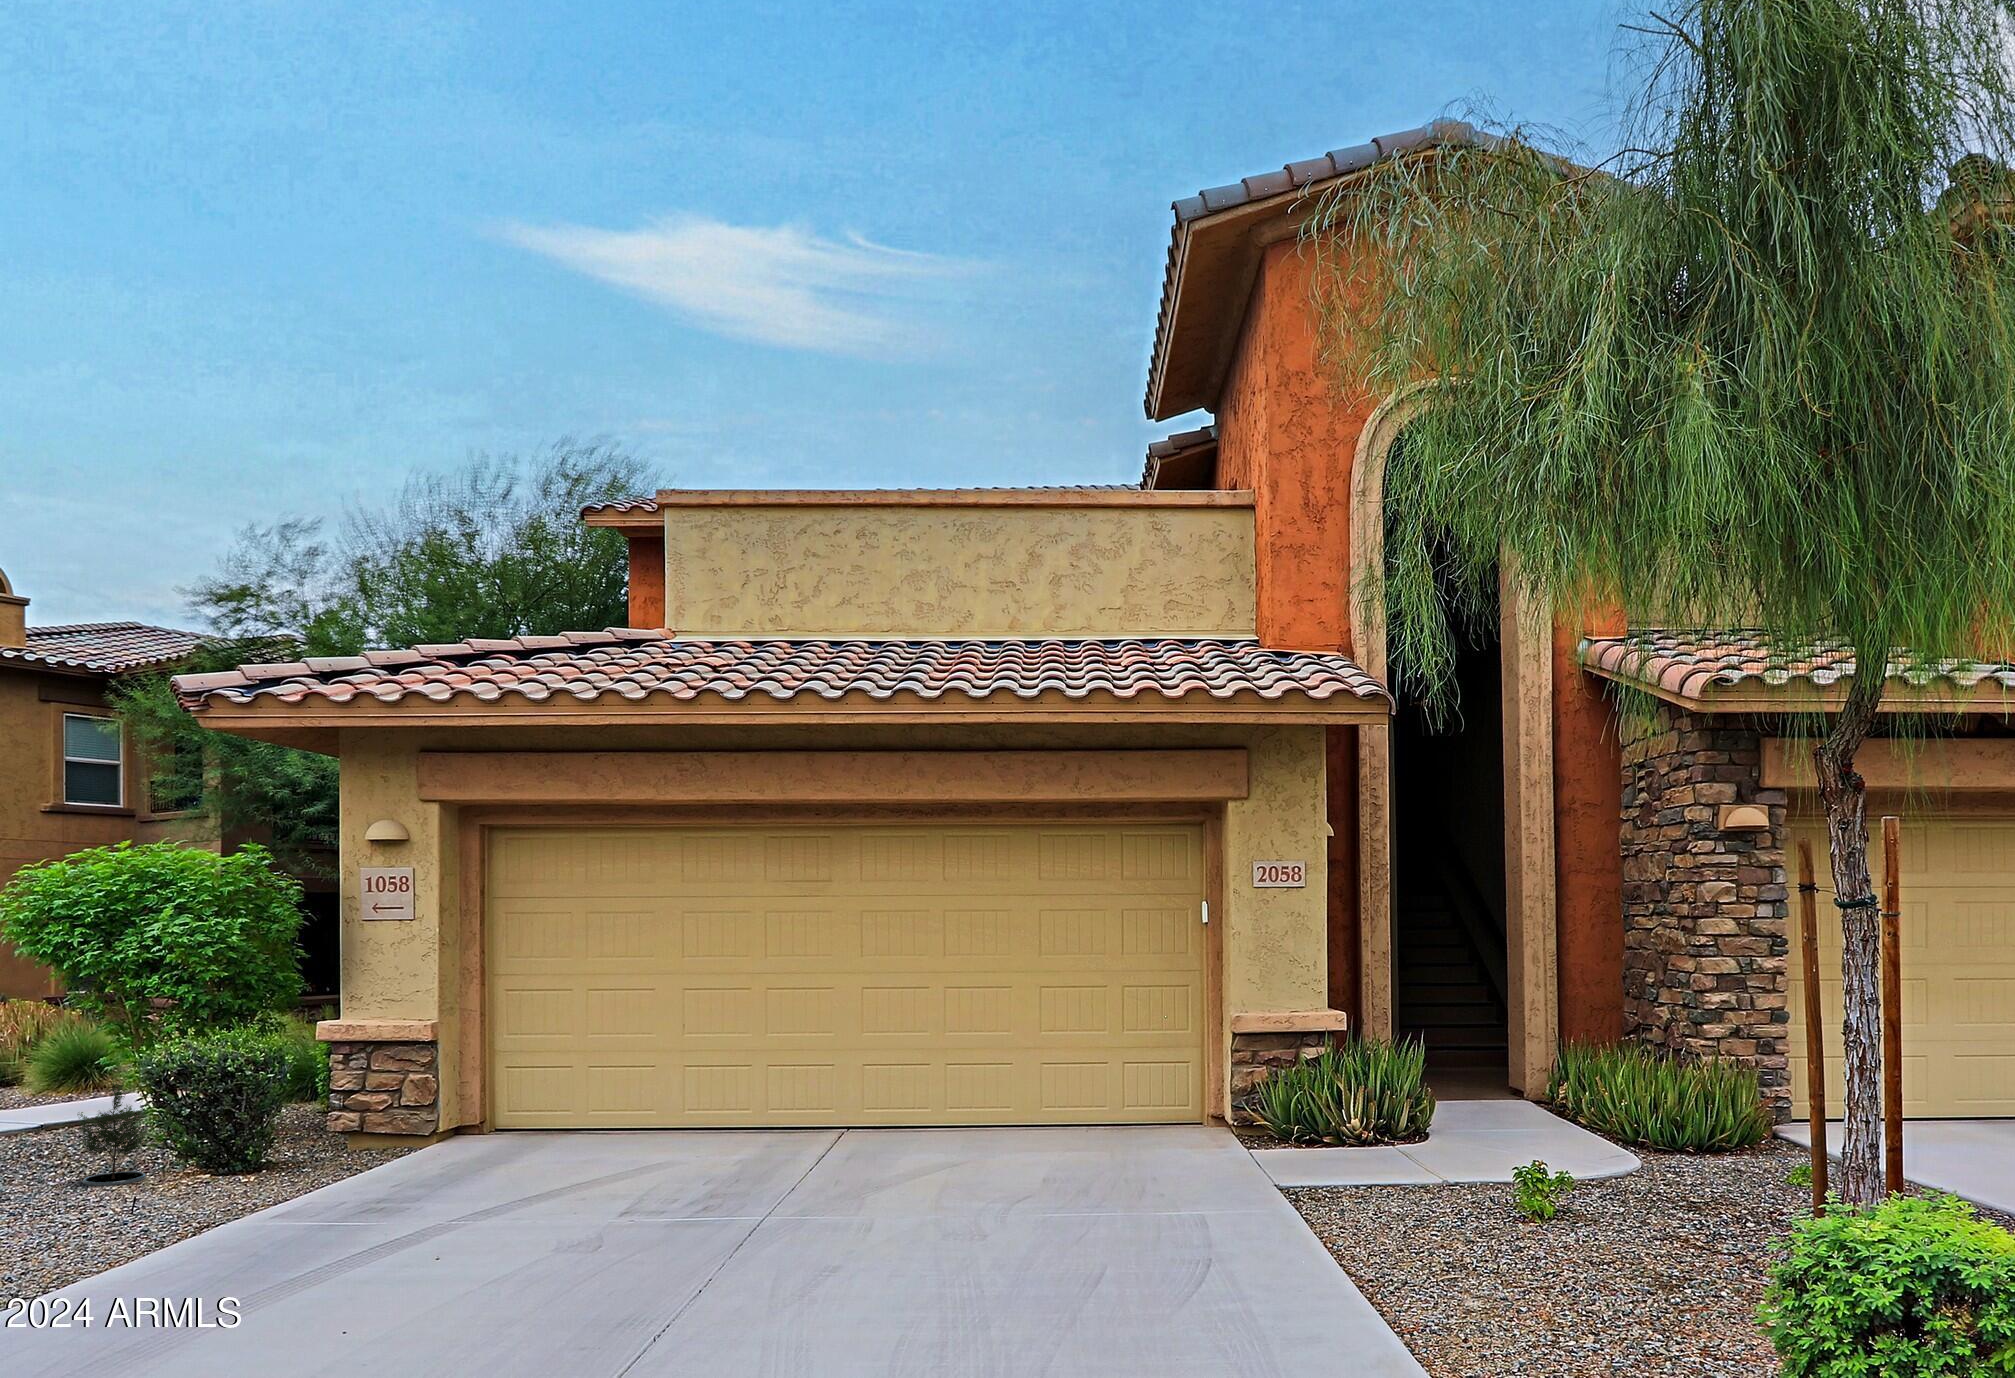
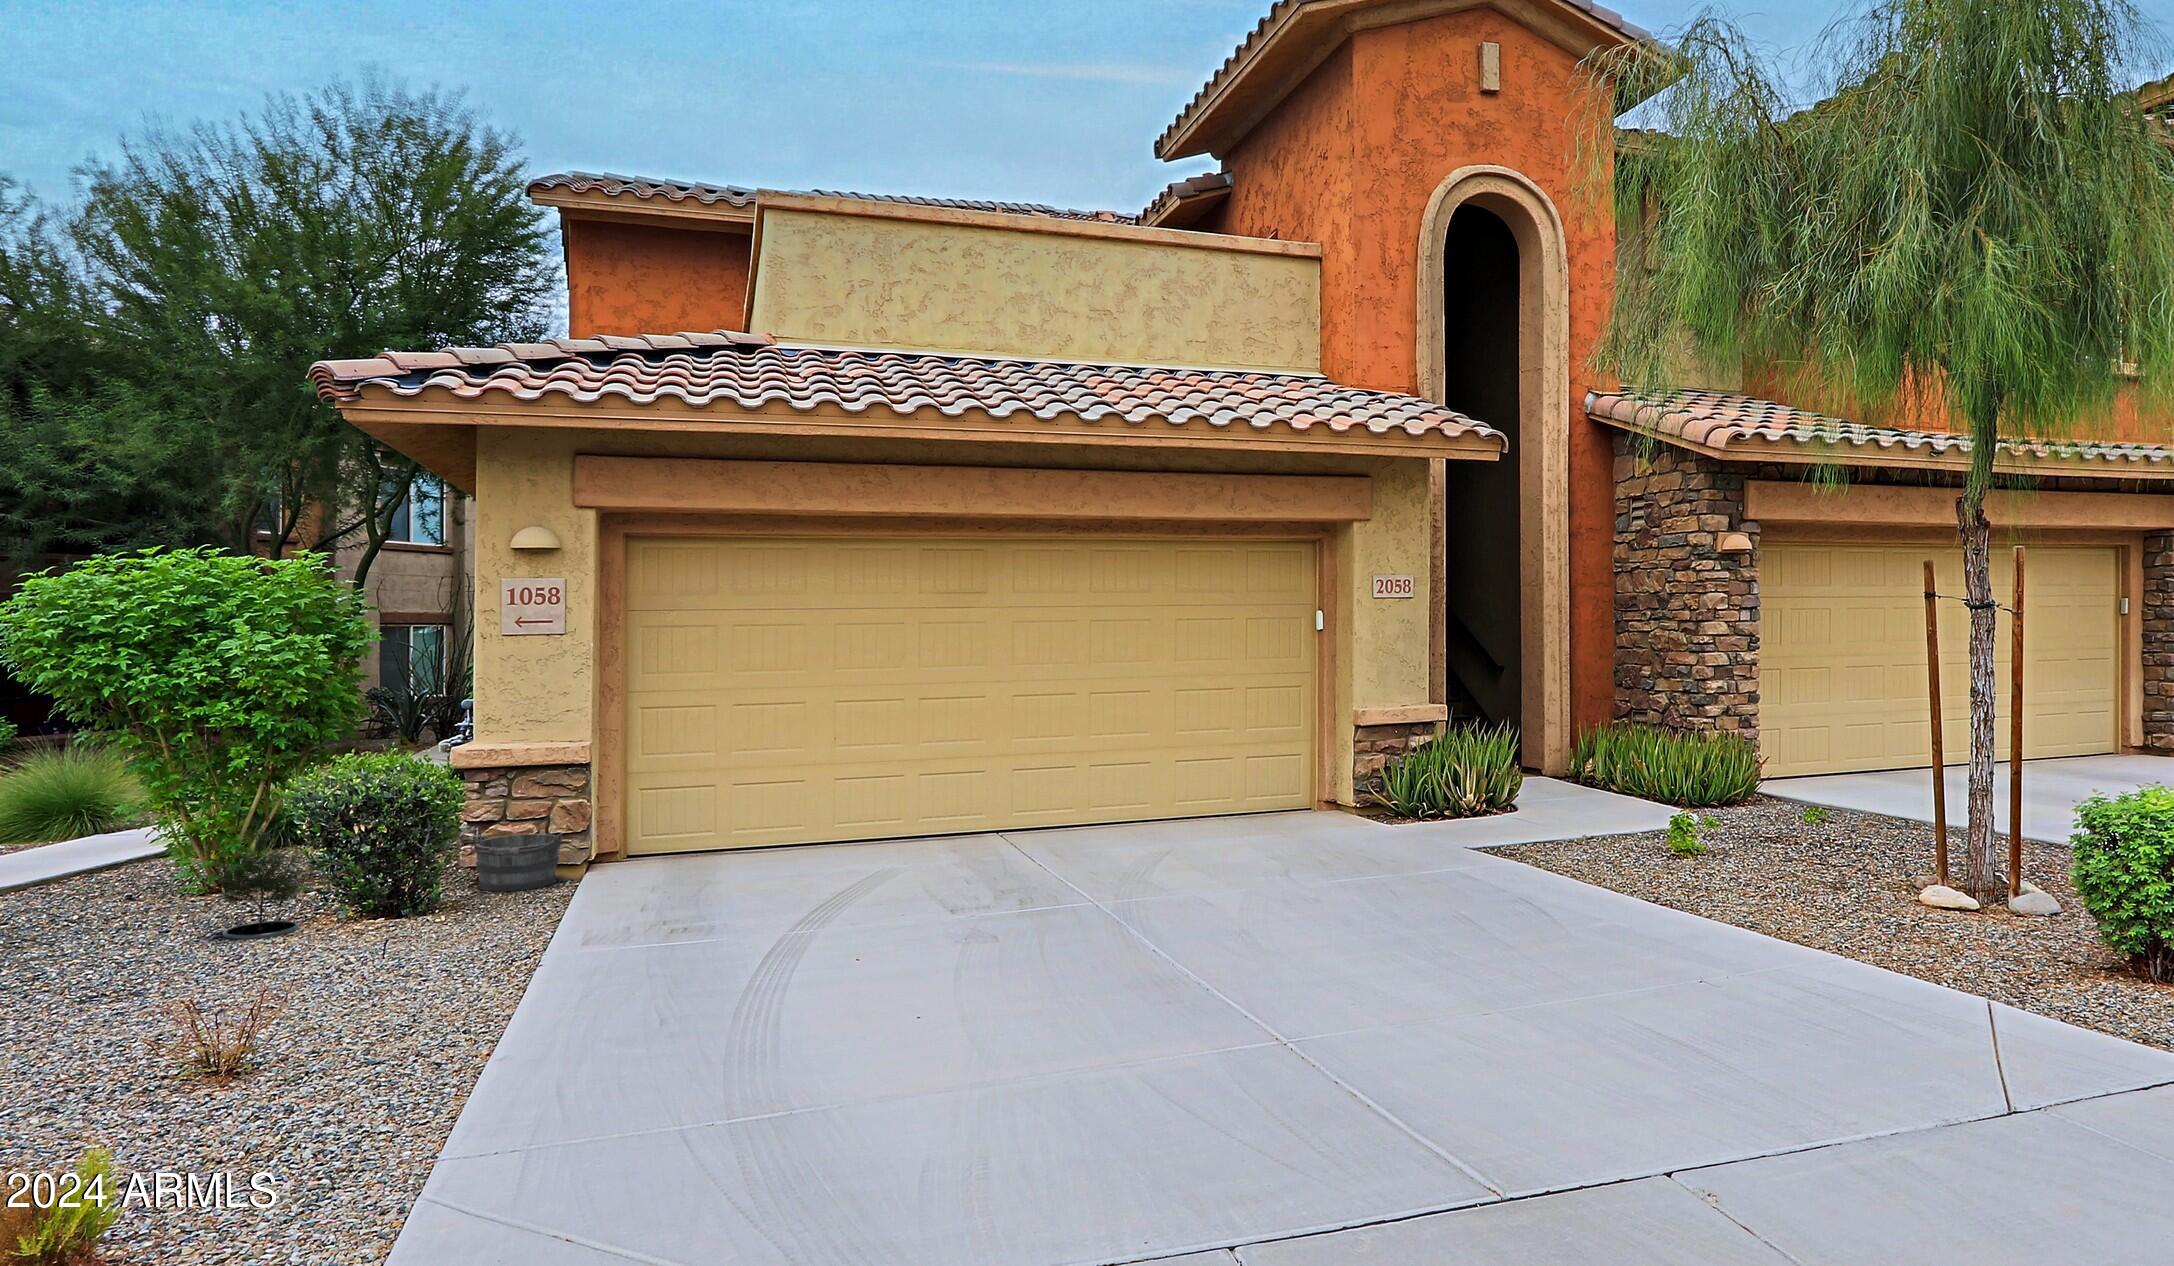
bucket: none [316,1104,402,1160] -> present [470,833,562,892]

